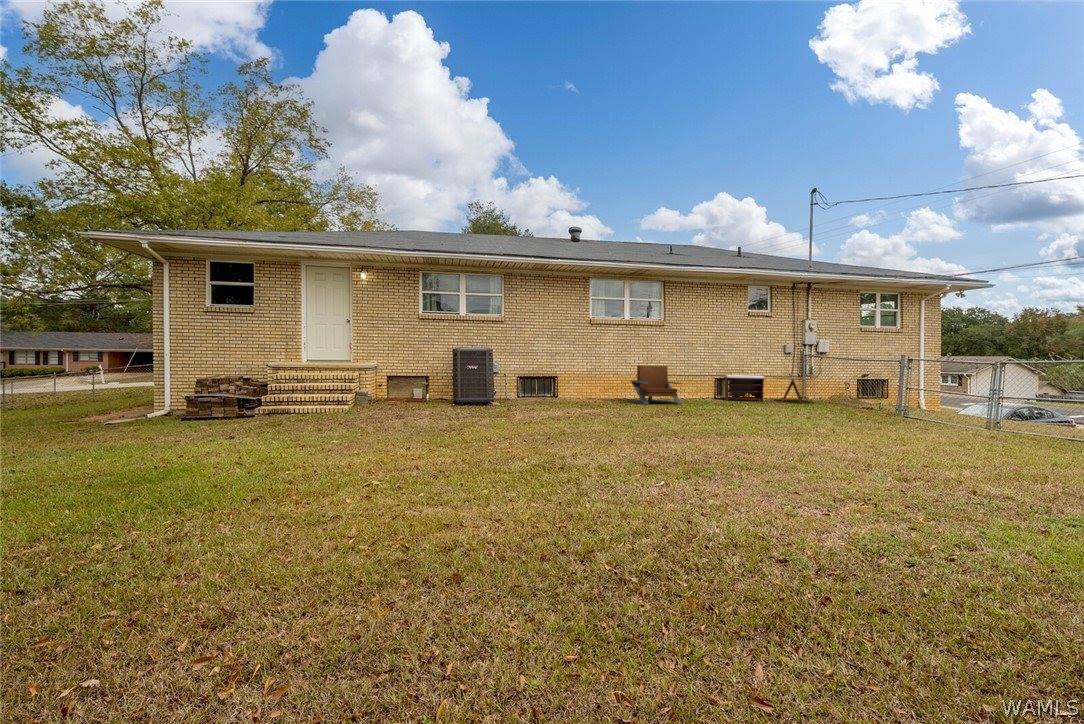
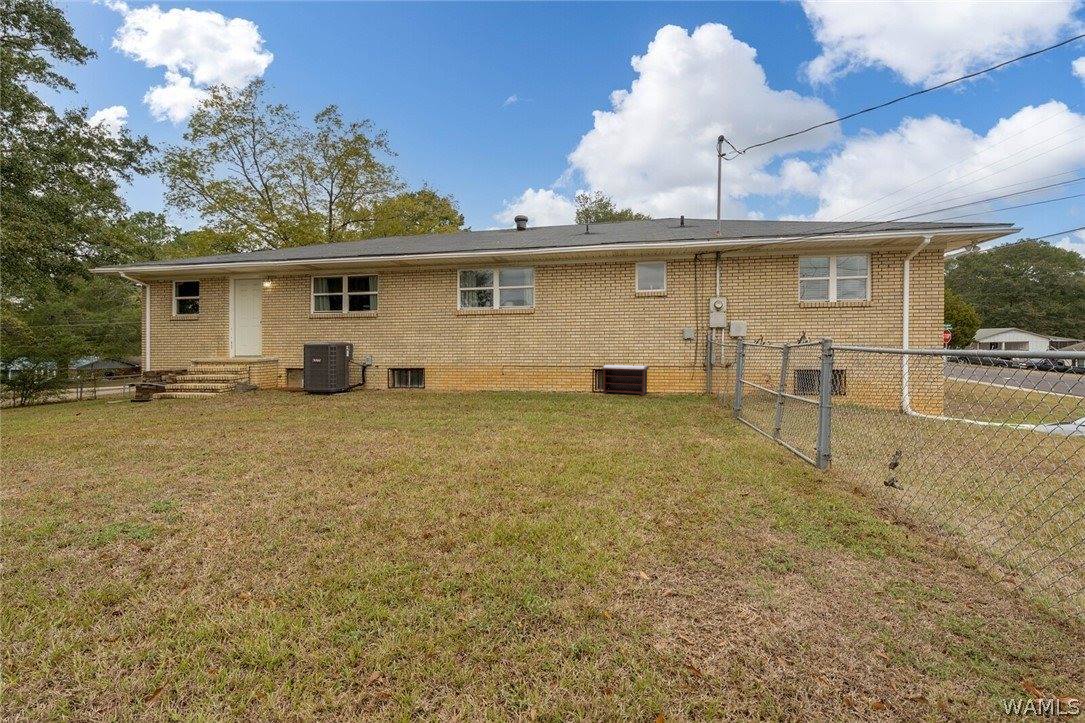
lounge chair: present [631,365,683,405] -> none [483,356,532,397]
round table: present [774,377,813,403] -> none [657,368,701,399]

